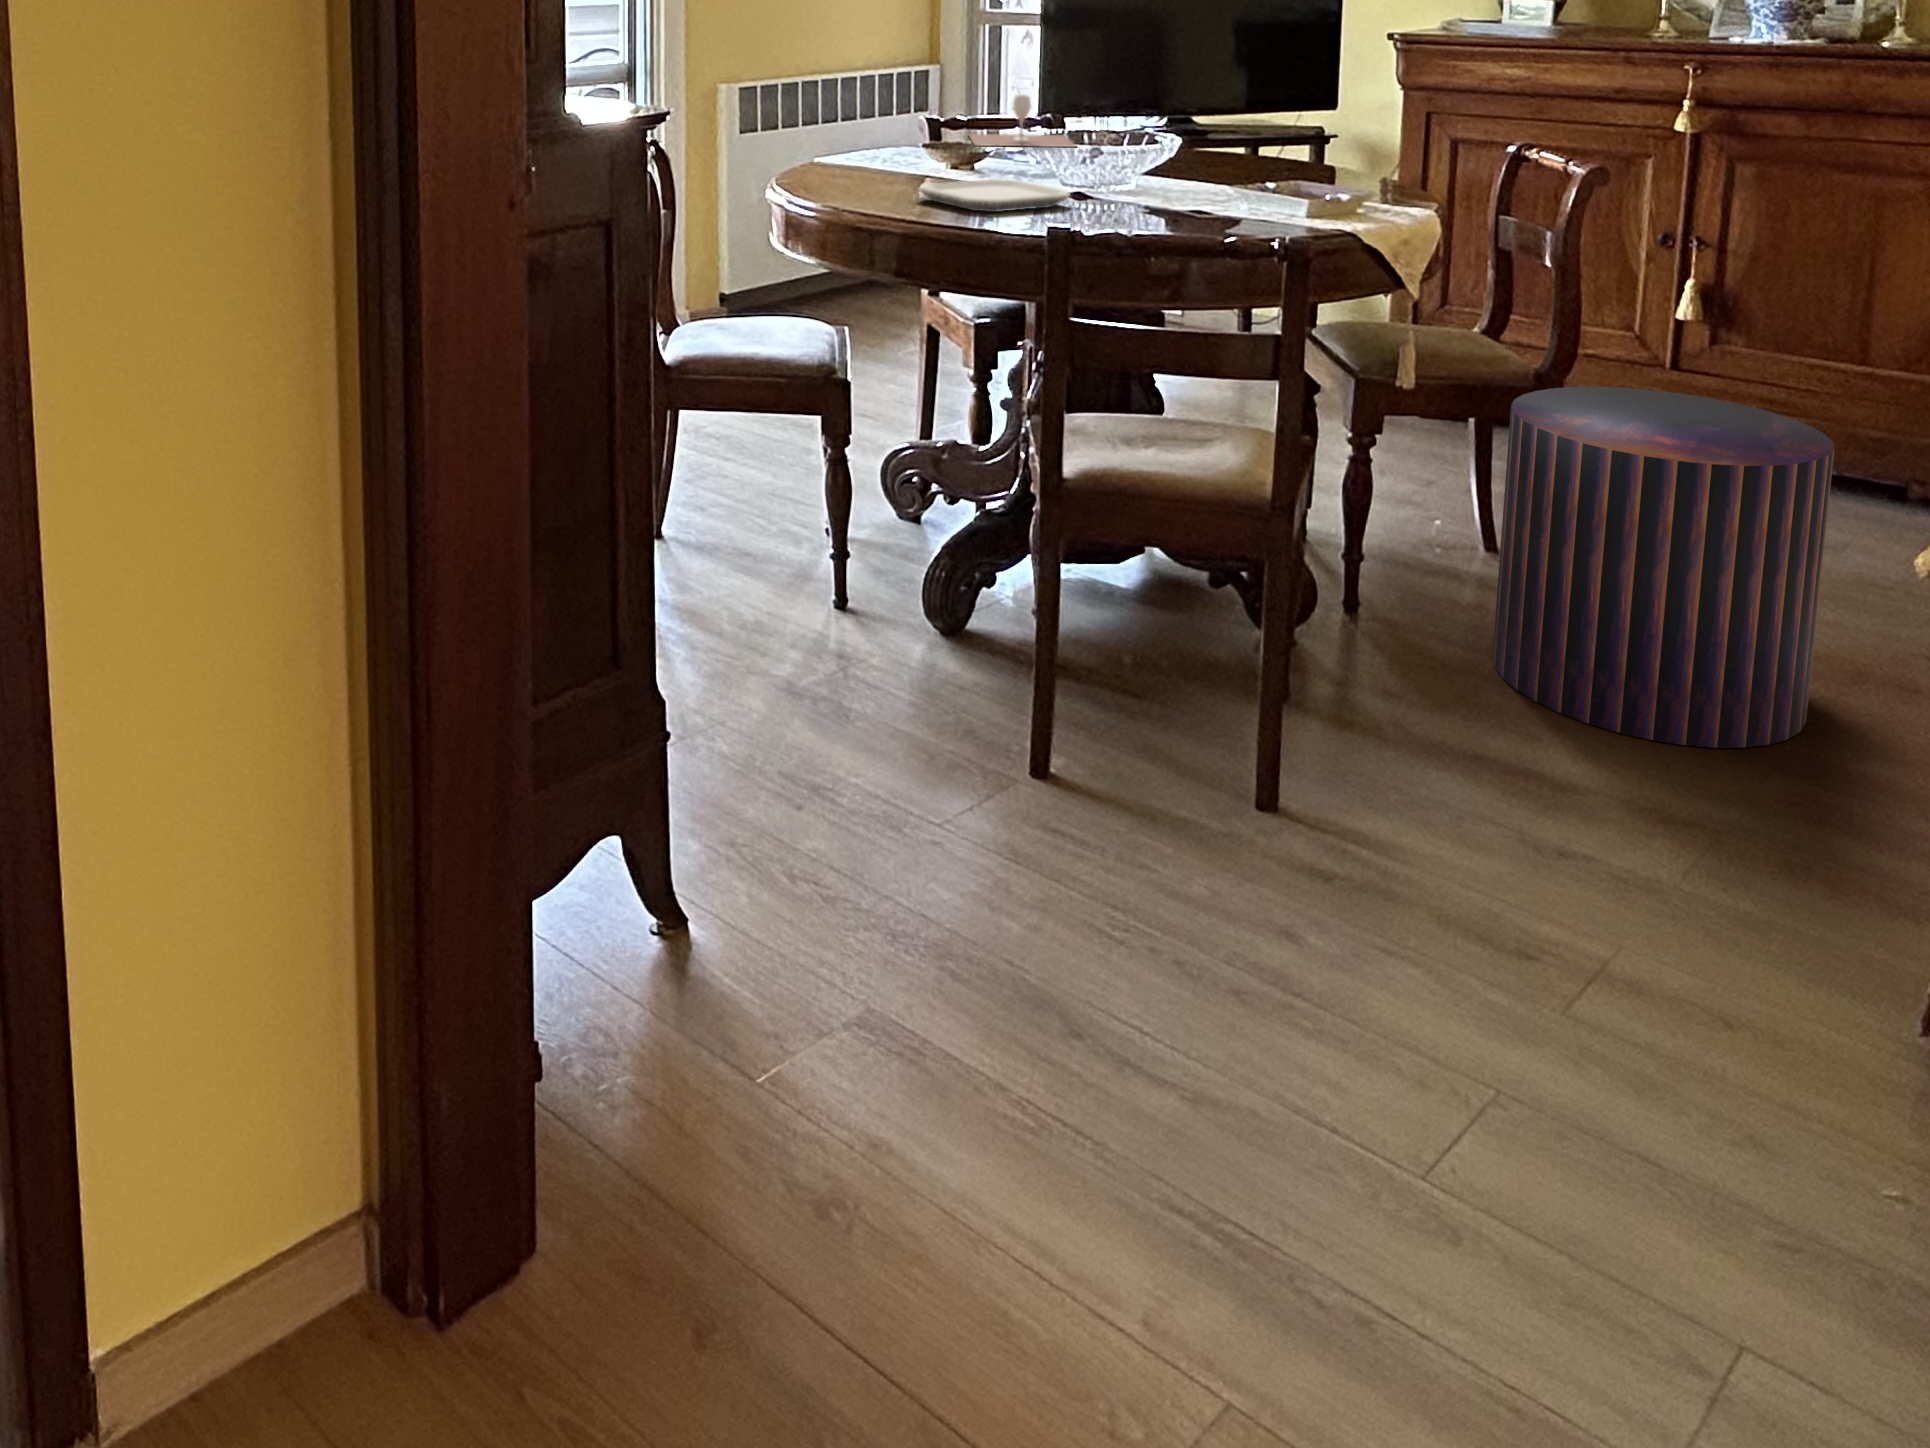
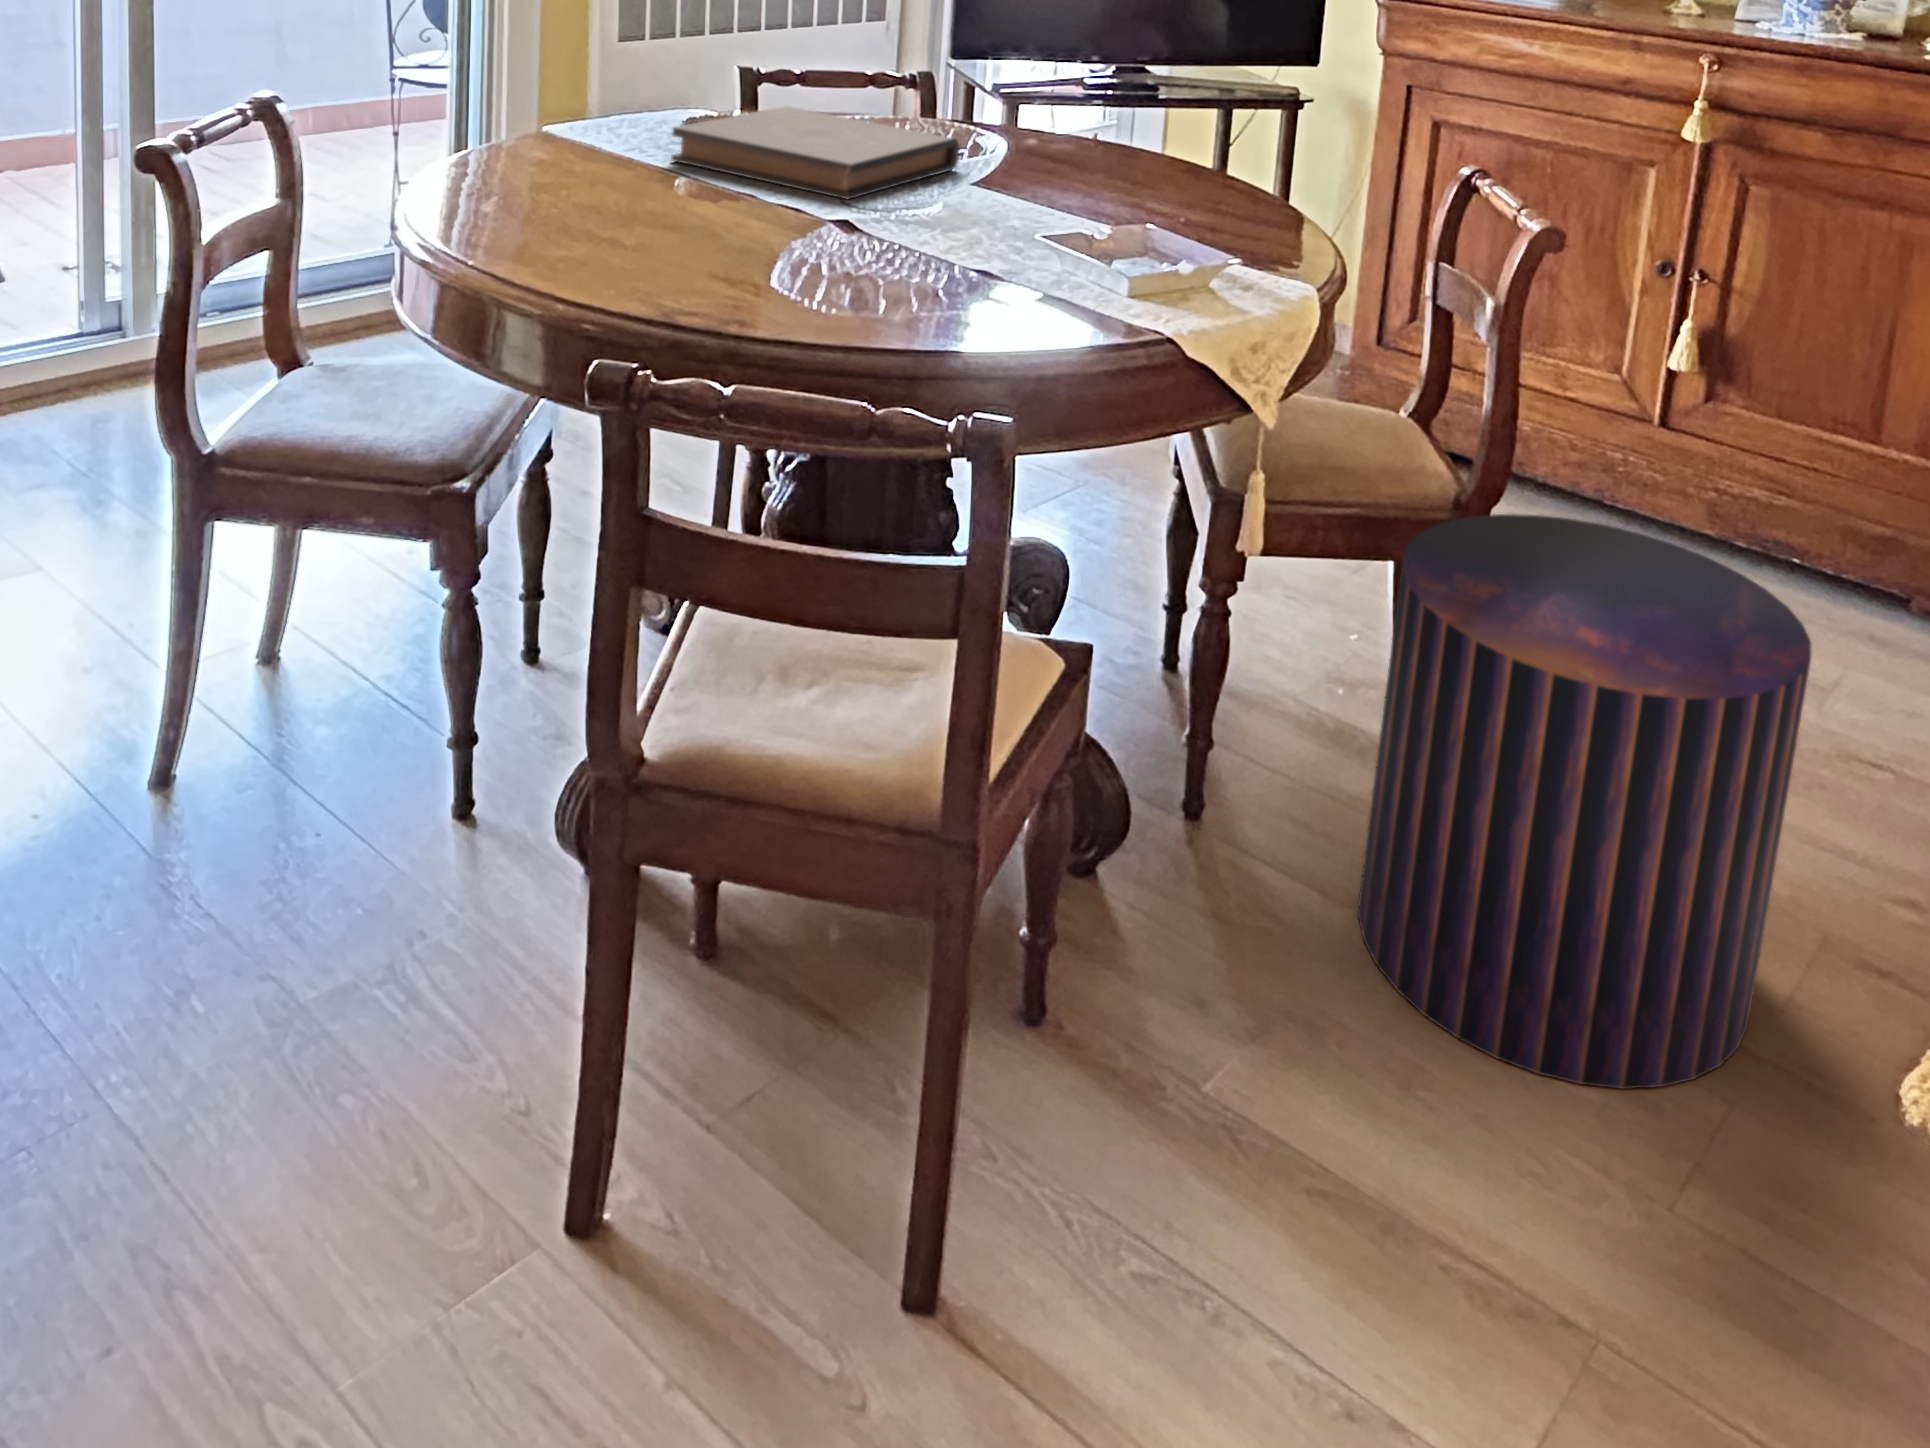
wine glass: present [969,95,1076,147] -> none [788,38,932,117]
book: none [943,138,1138,186] -> present [671,106,959,199]
plate: present [919,179,1070,212] -> none [548,190,776,258]

